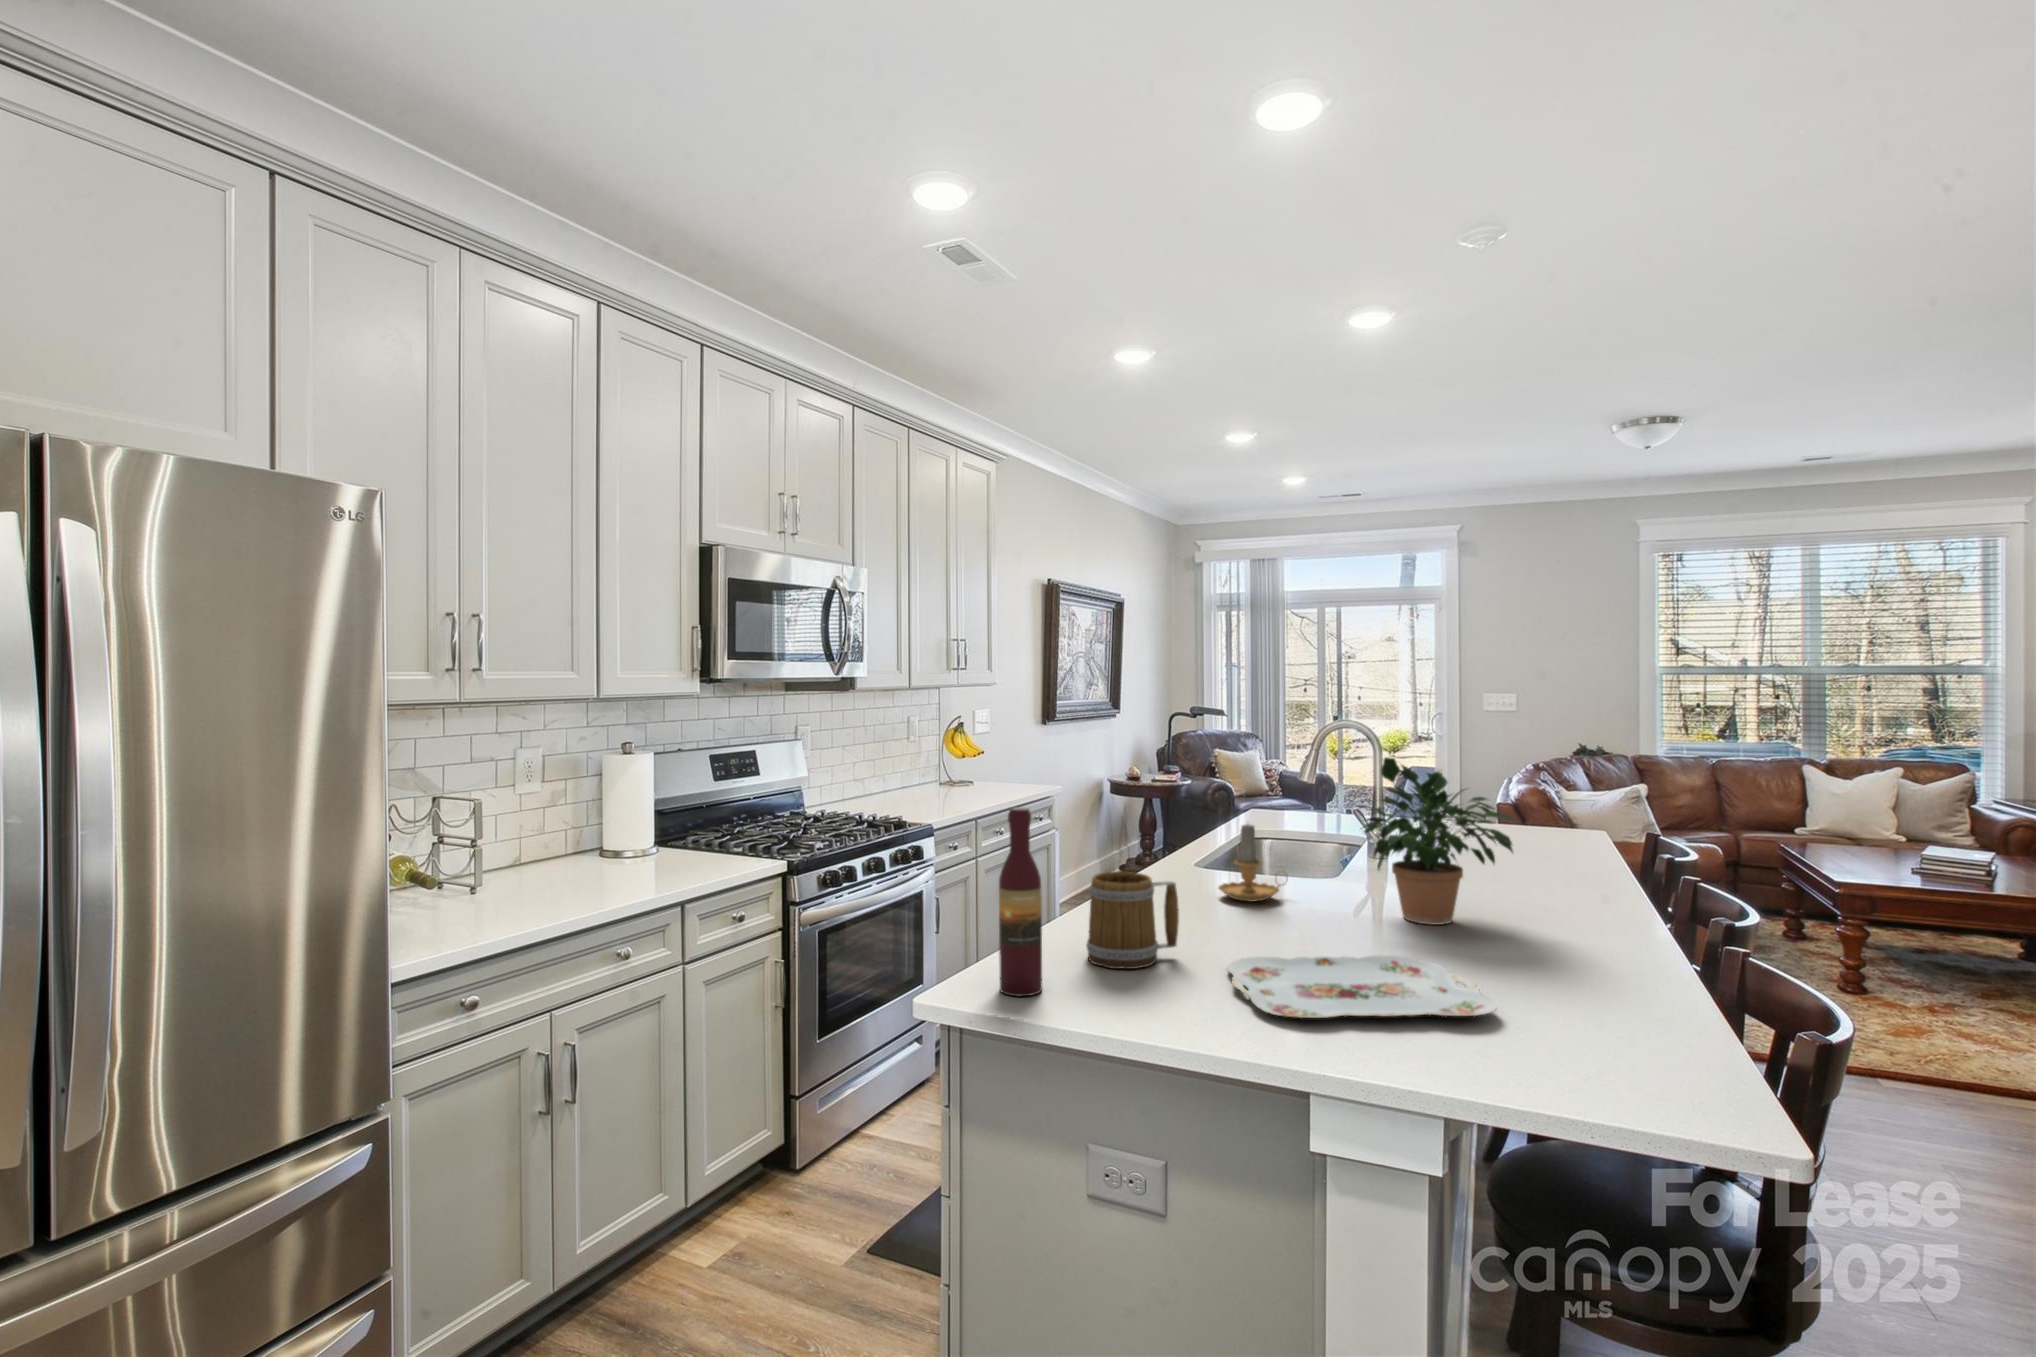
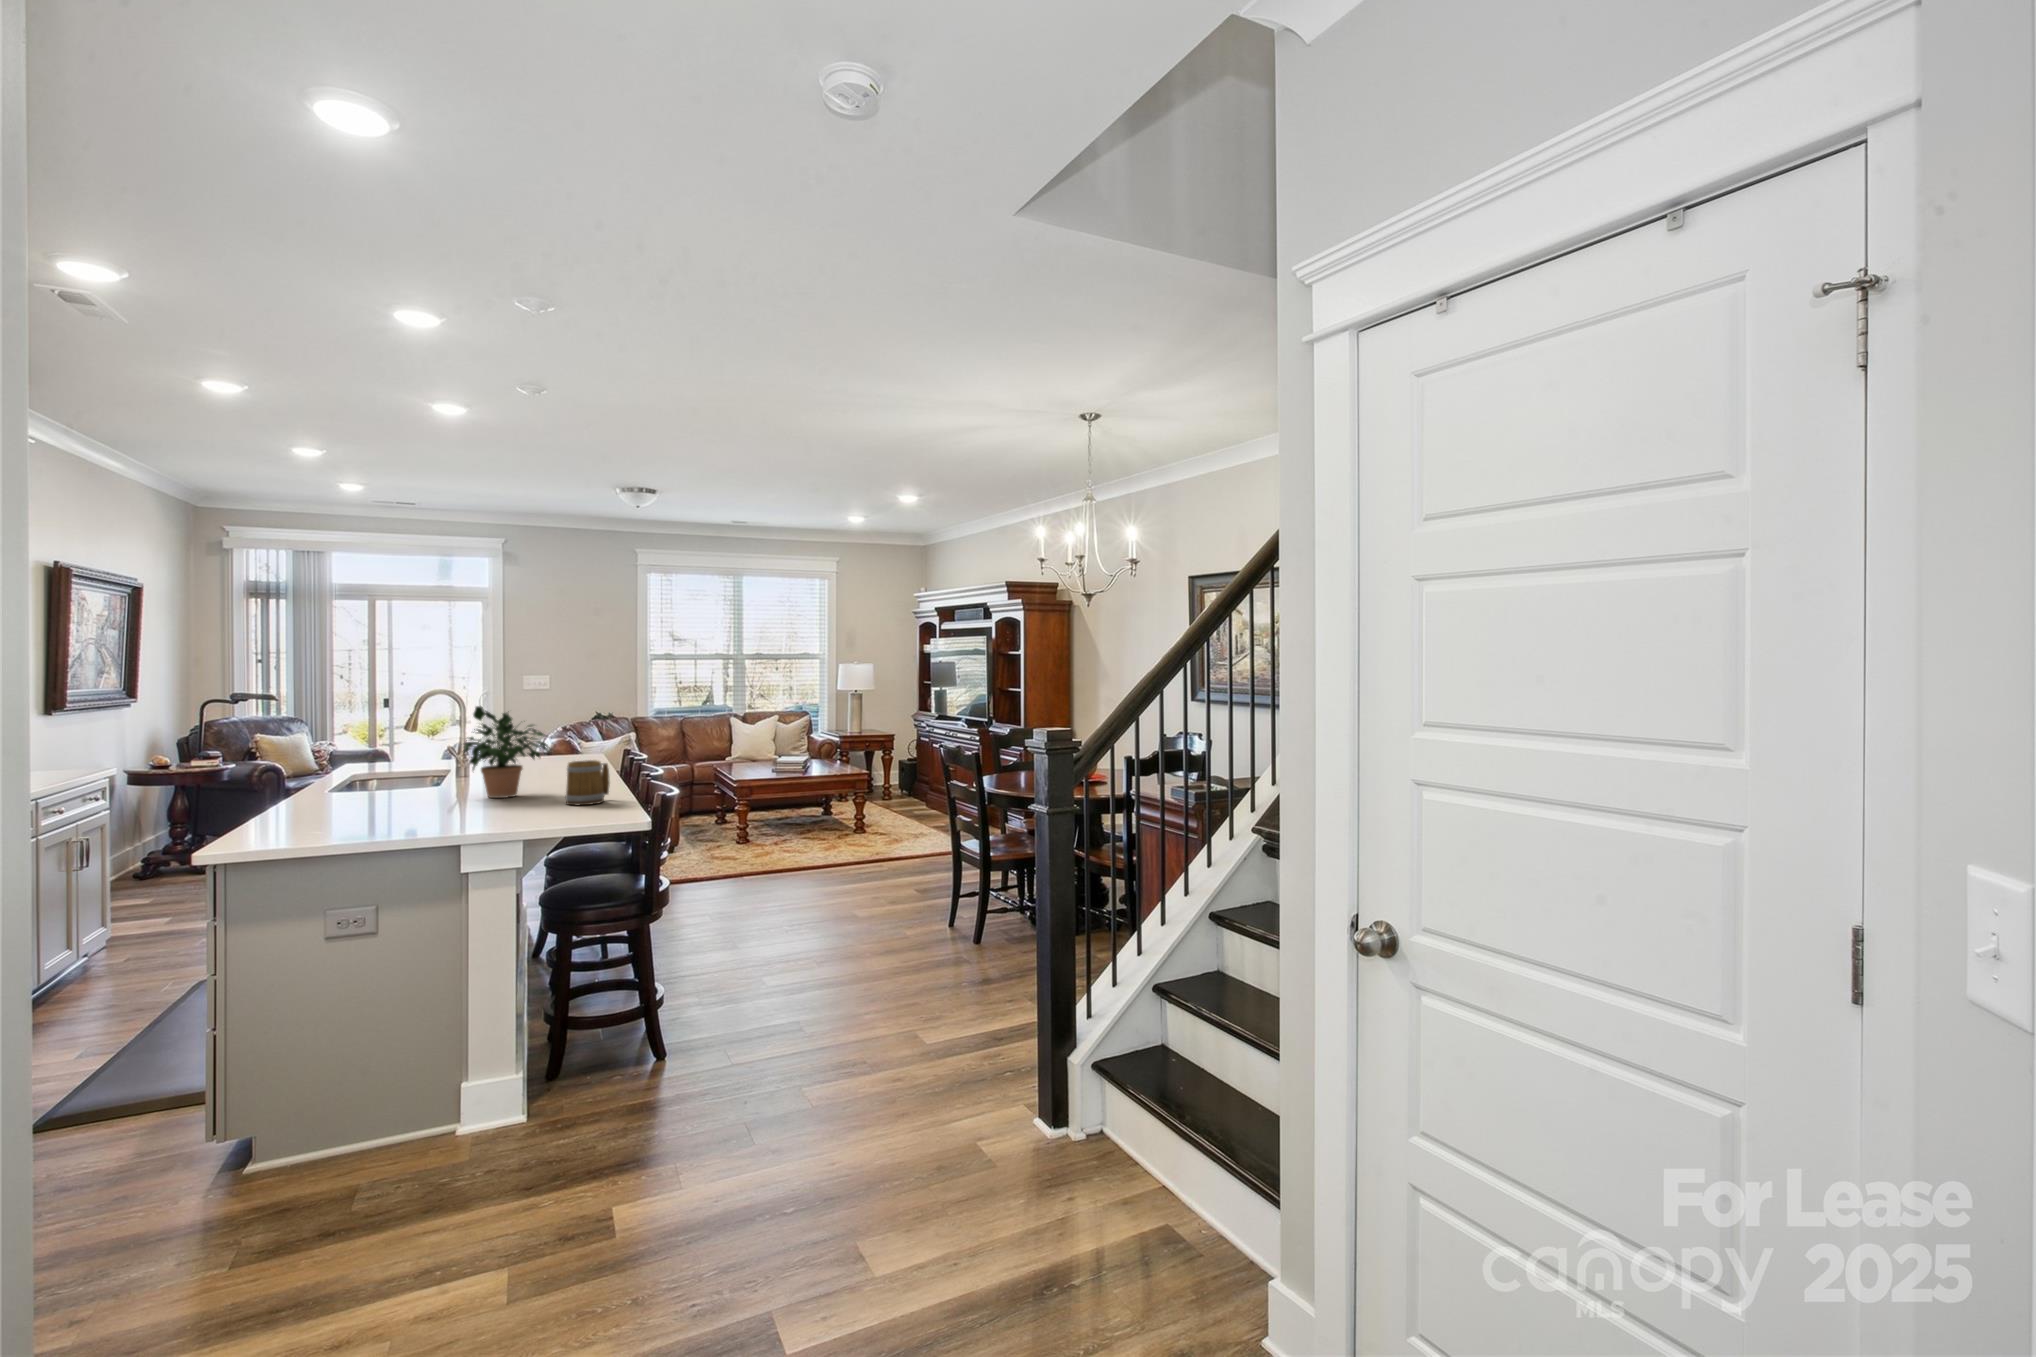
wine bottle: present [999,807,1042,996] -> none [246,738,280,848]
candle: present [1218,824,1288,902] -> none [360,752,410,803]
mug: present [1086,872,1179,969] -> present [565,760,610,805]
serving tray: present [1227,955,1497,1018] -> none [394,806,544,831]

